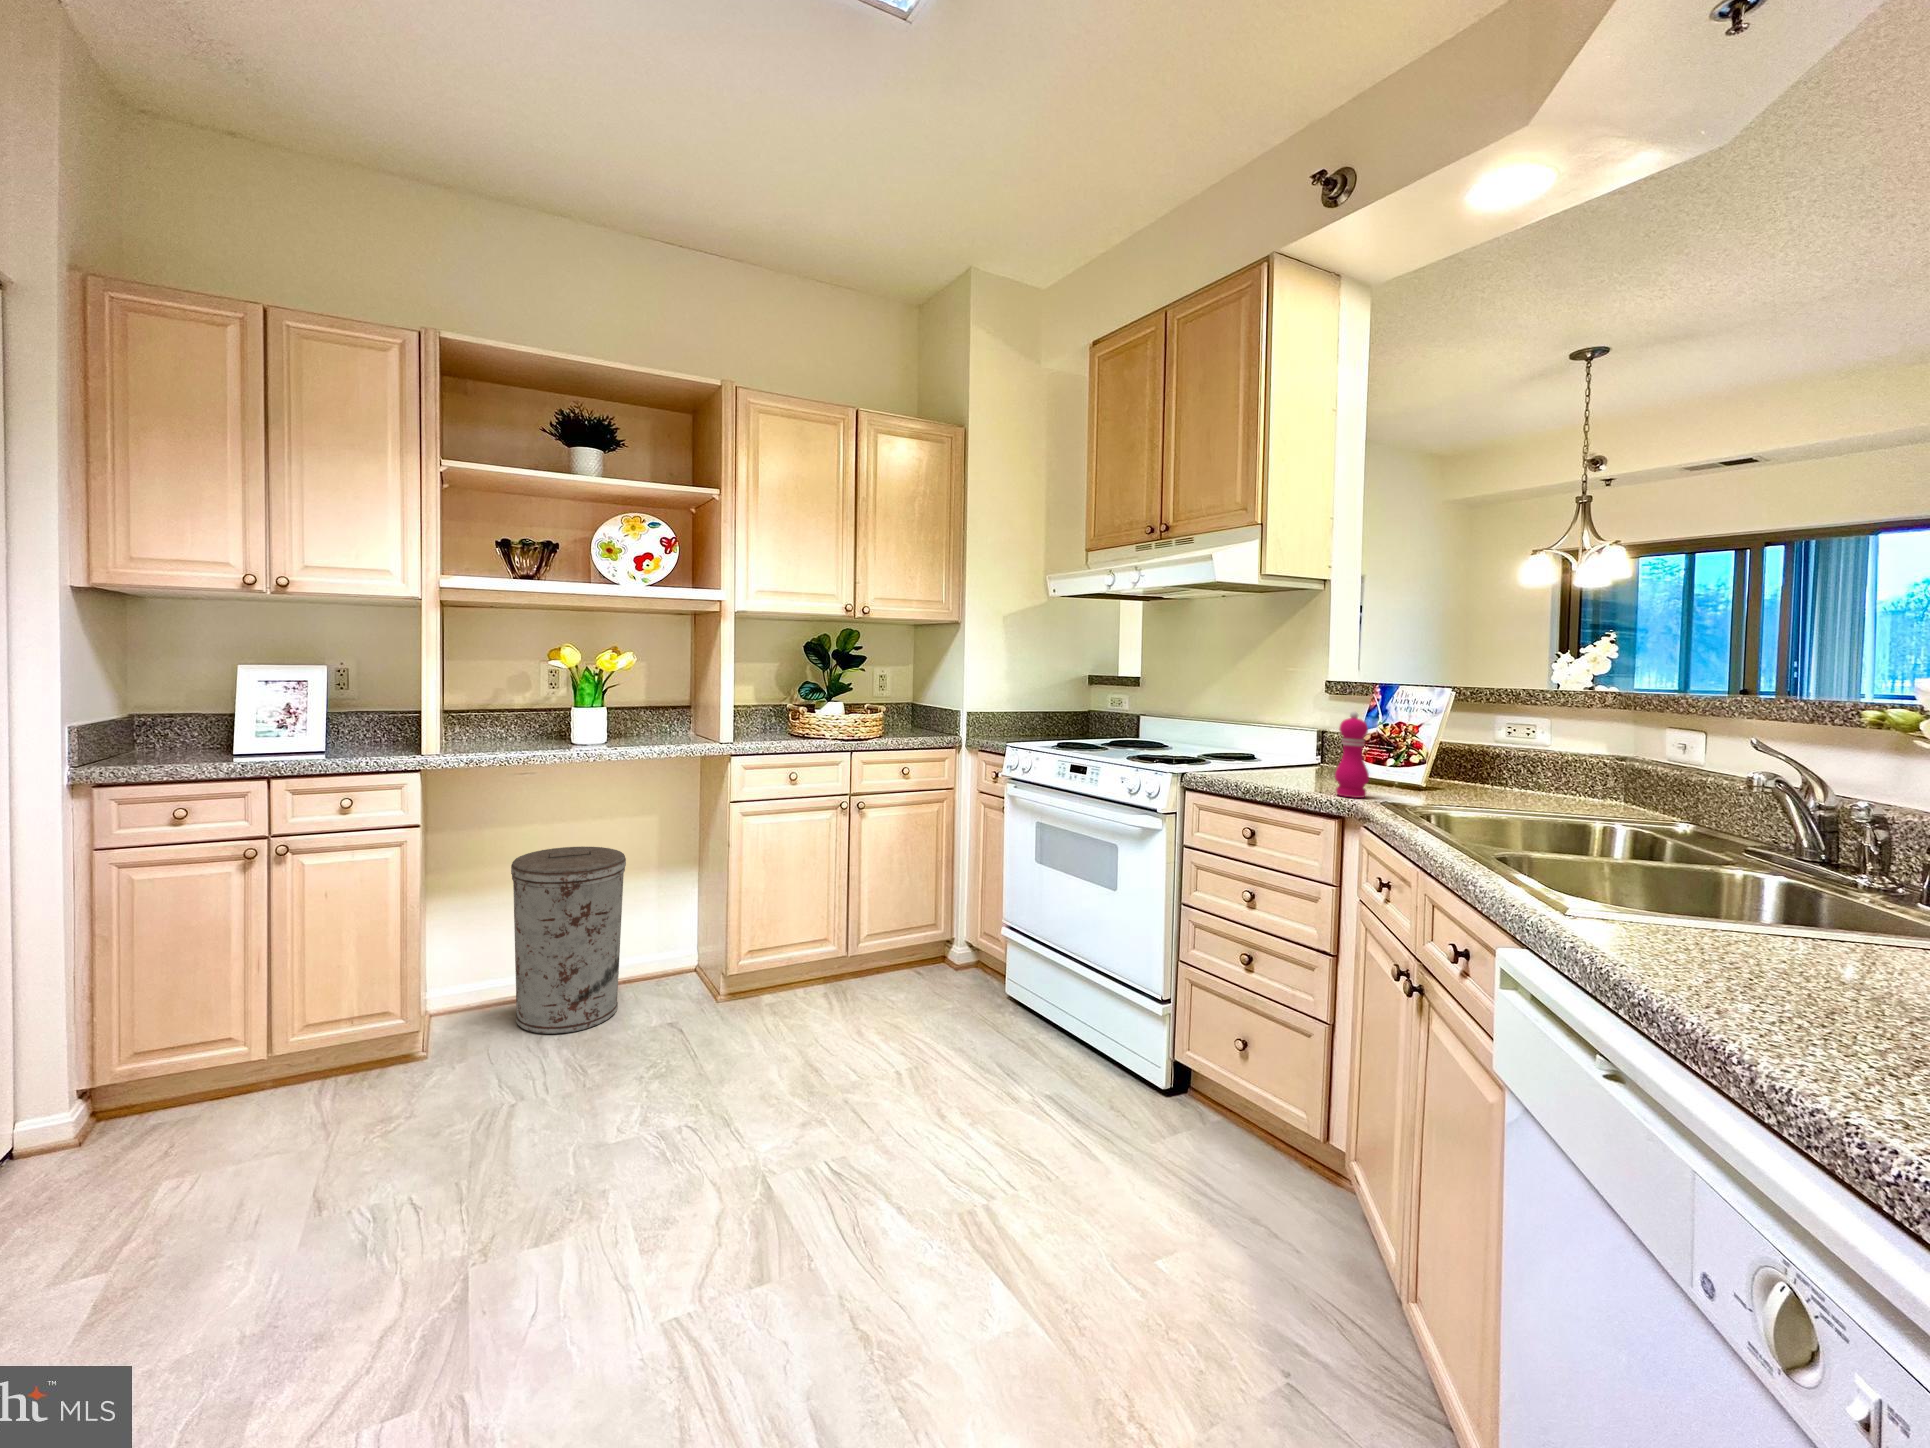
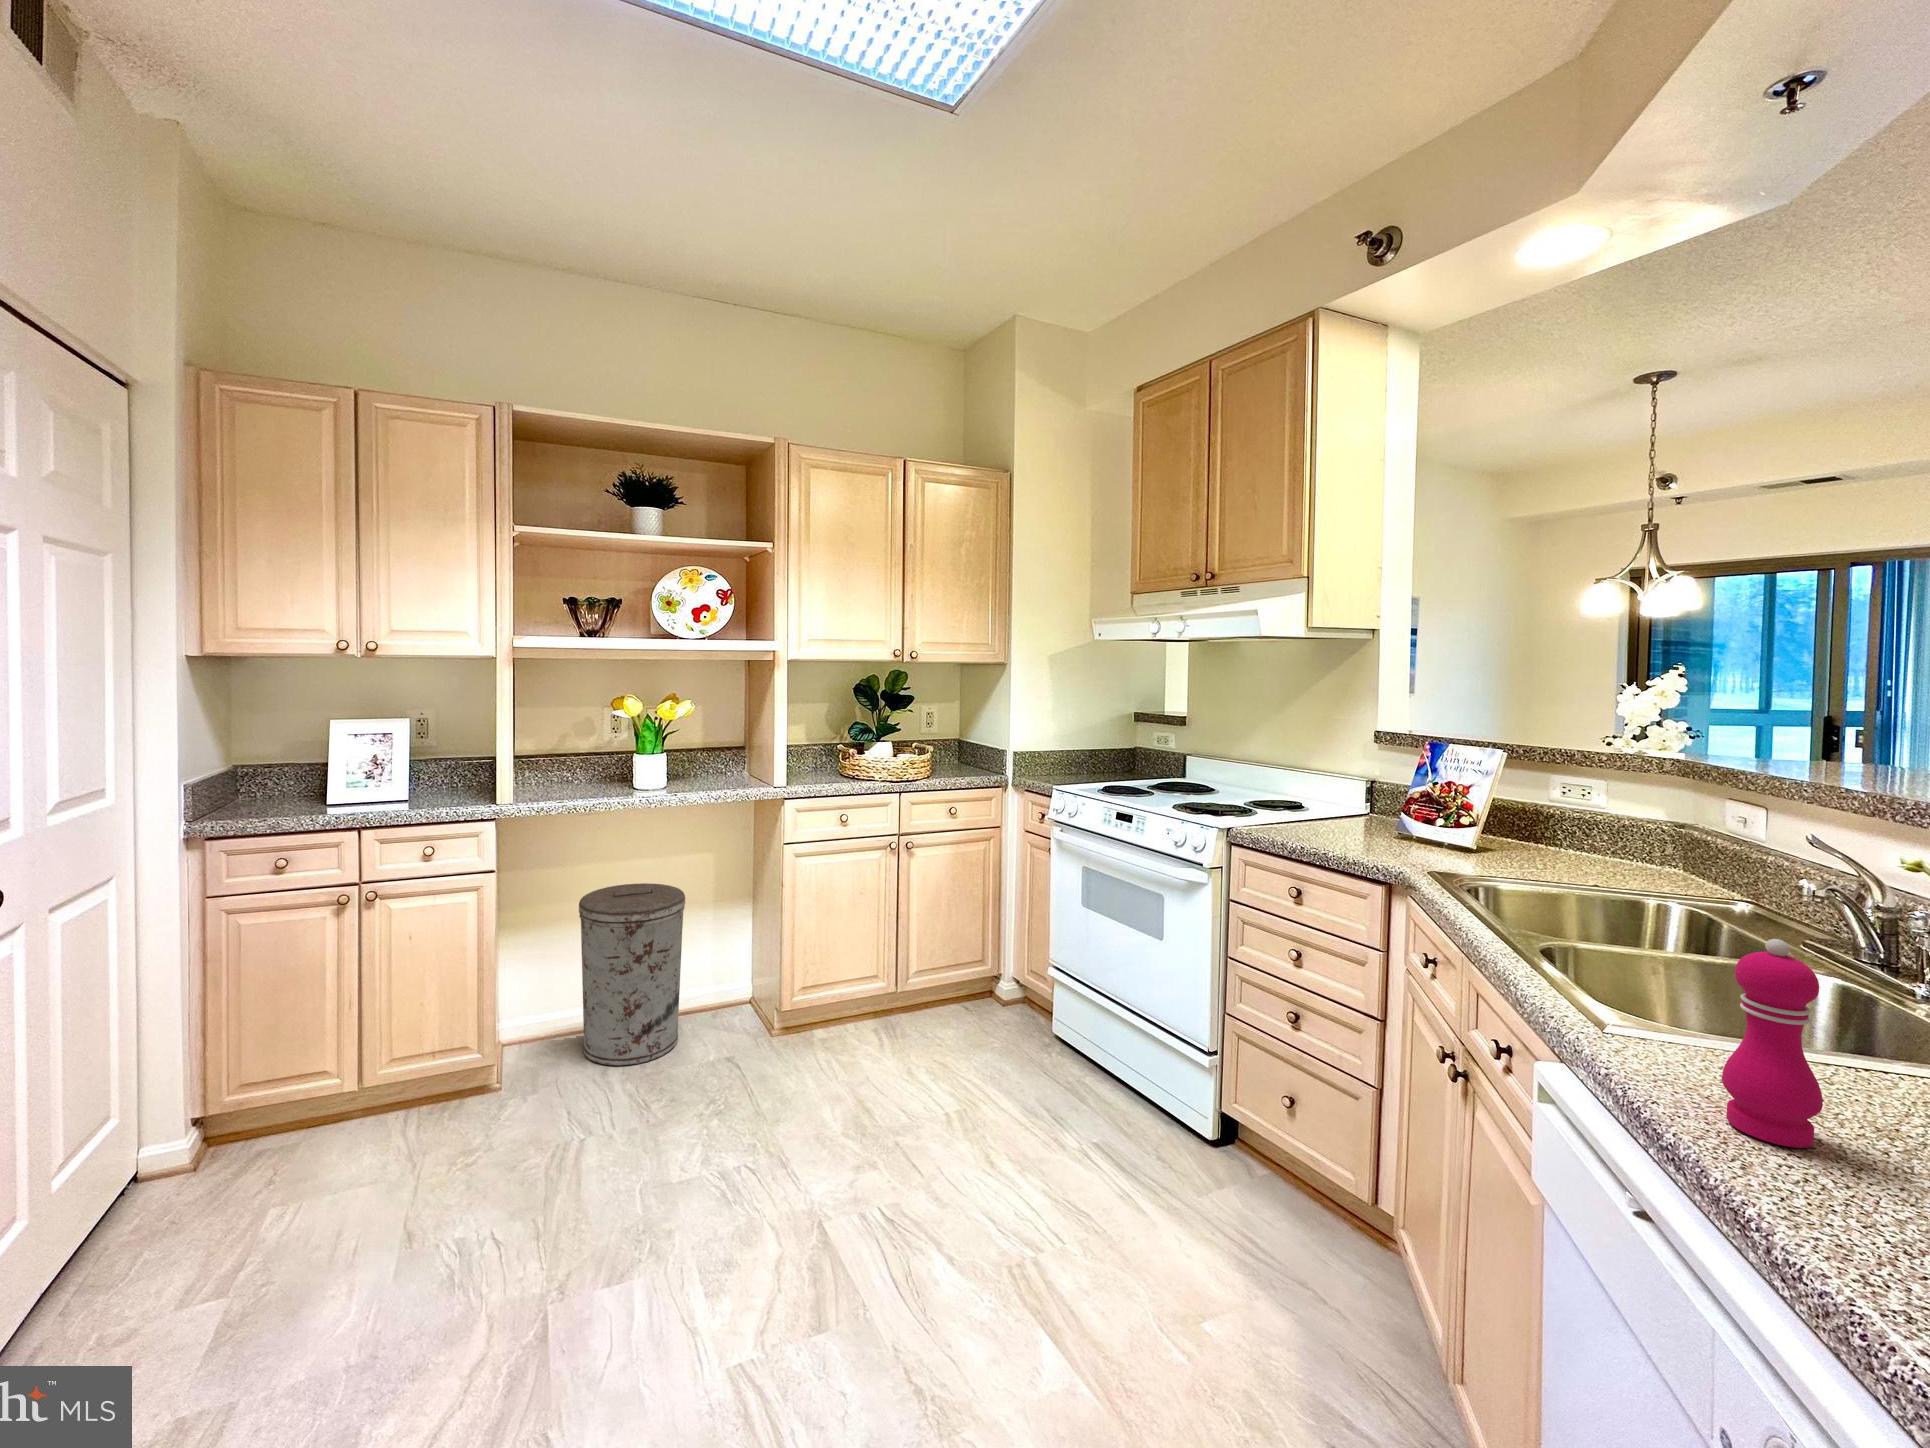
pepper mill: present [1335,712,1369,798] -> present [1722,939,1823,1148]

